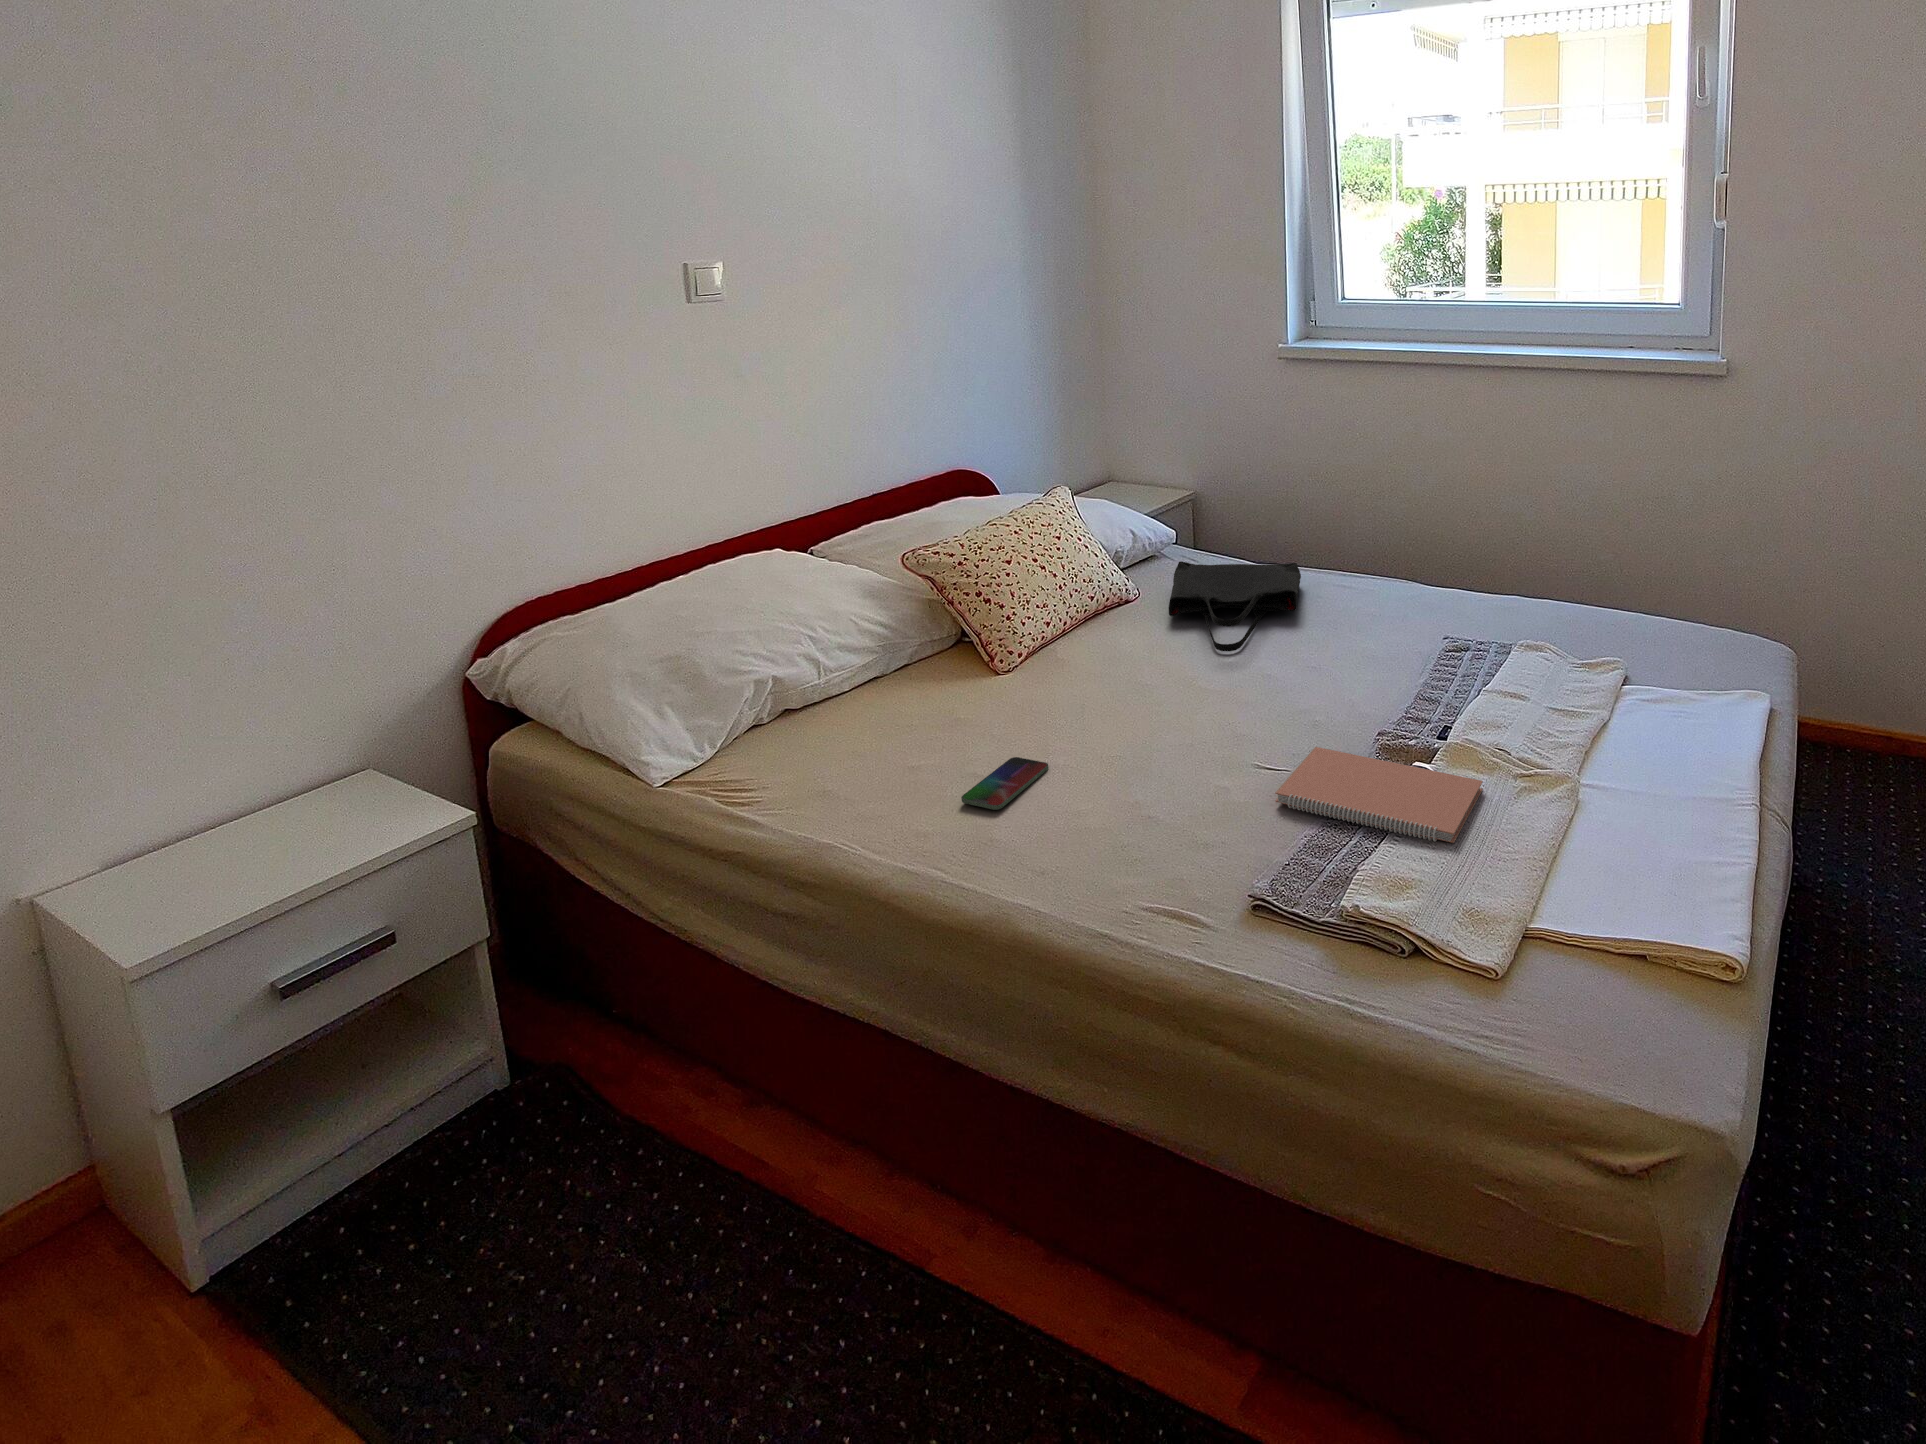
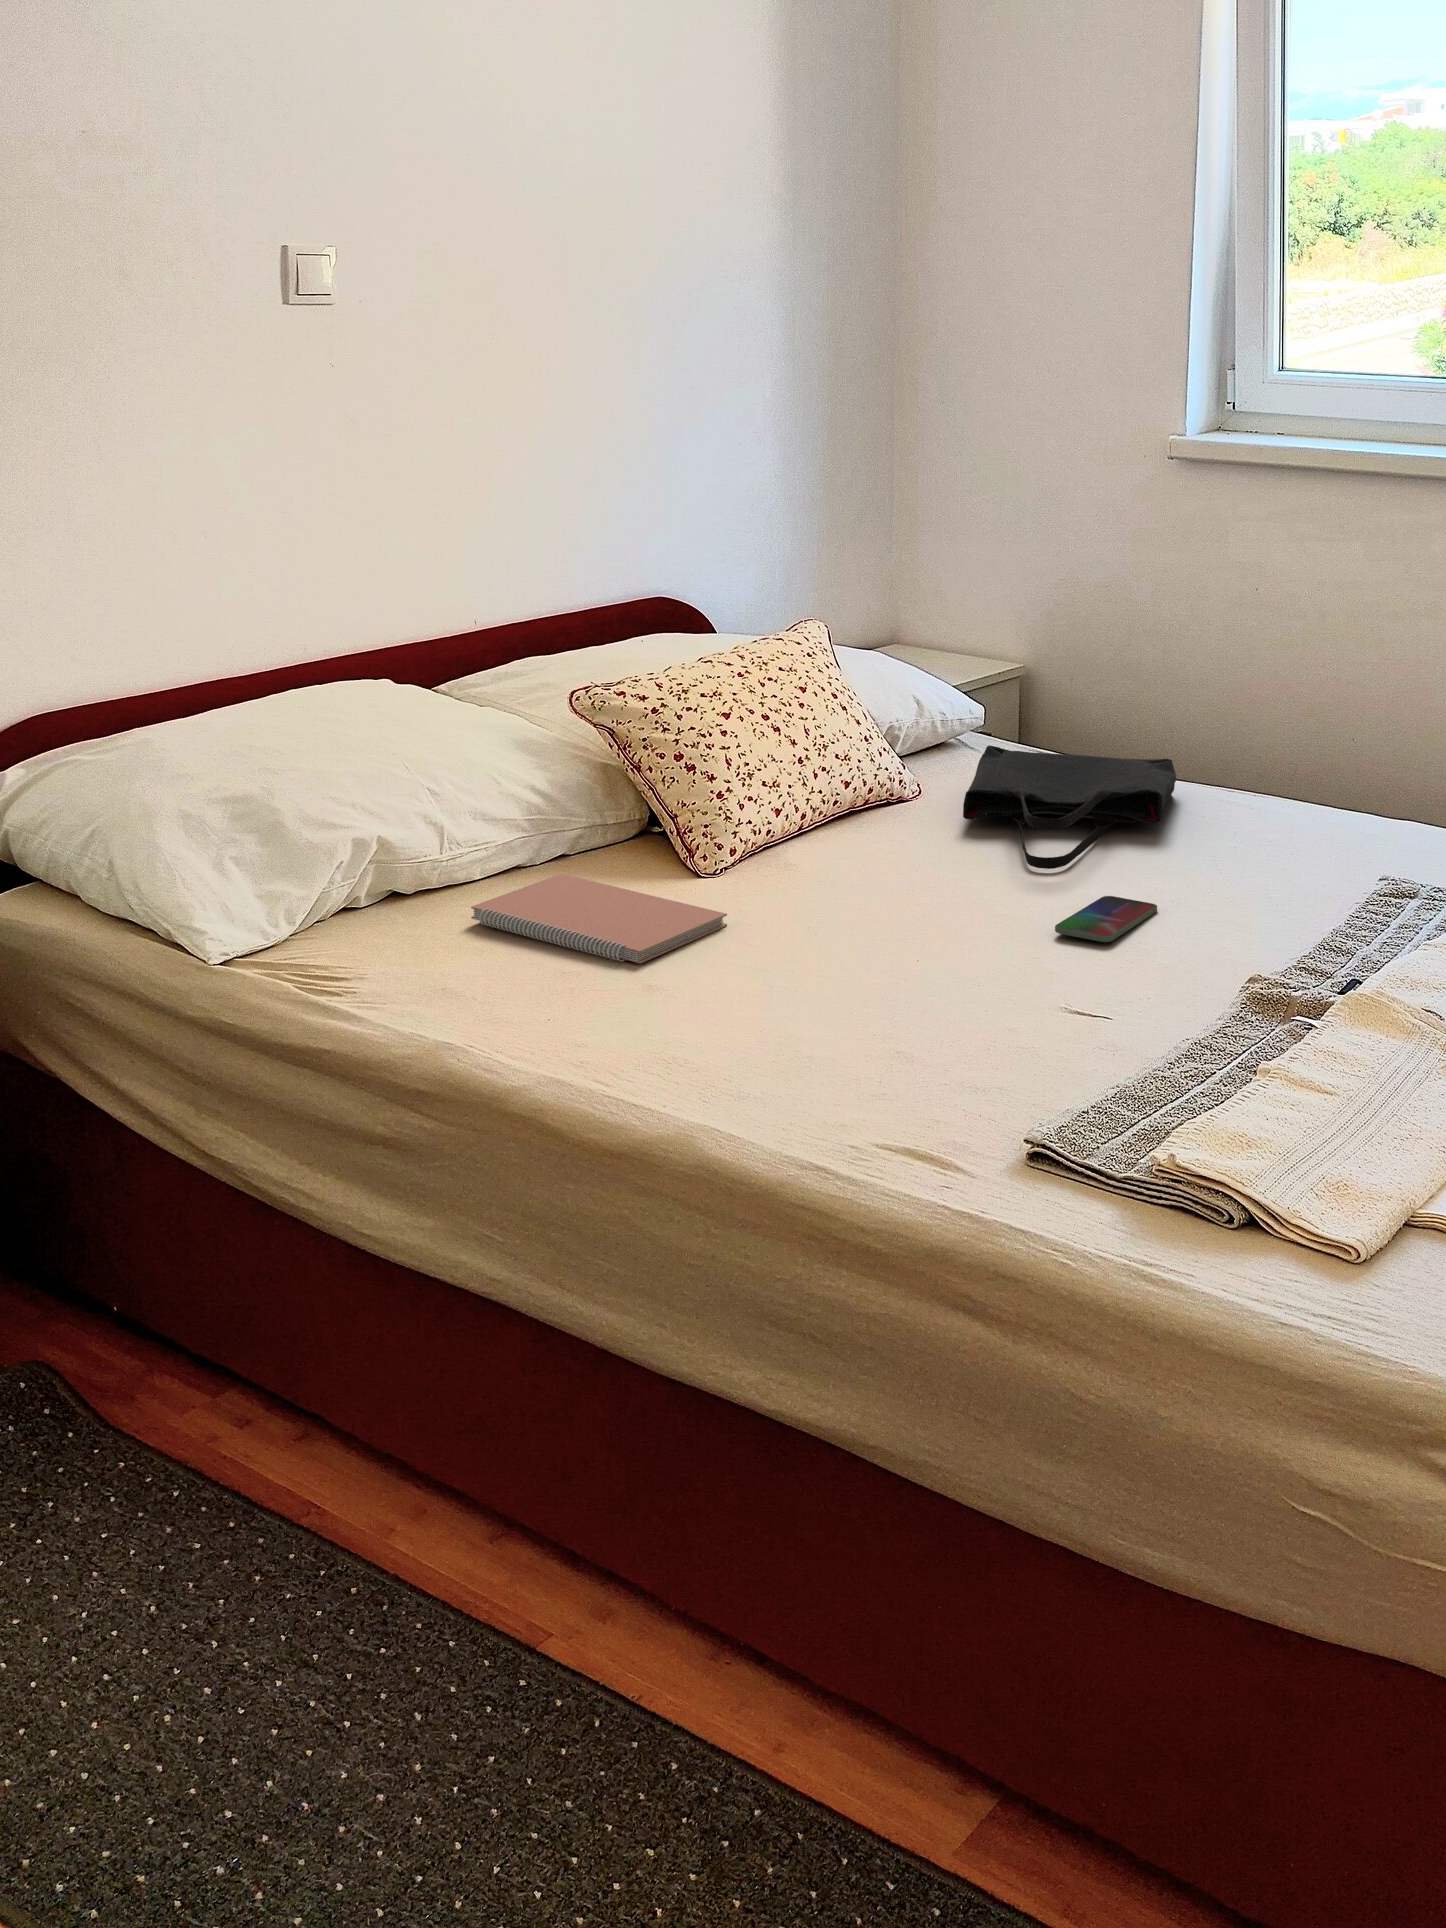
notebook: present [1275,747,1483,843] -> present [471,874,727,963]
smartphone: present [961,757,1048,810] -> present [1055,896,1157,942]

